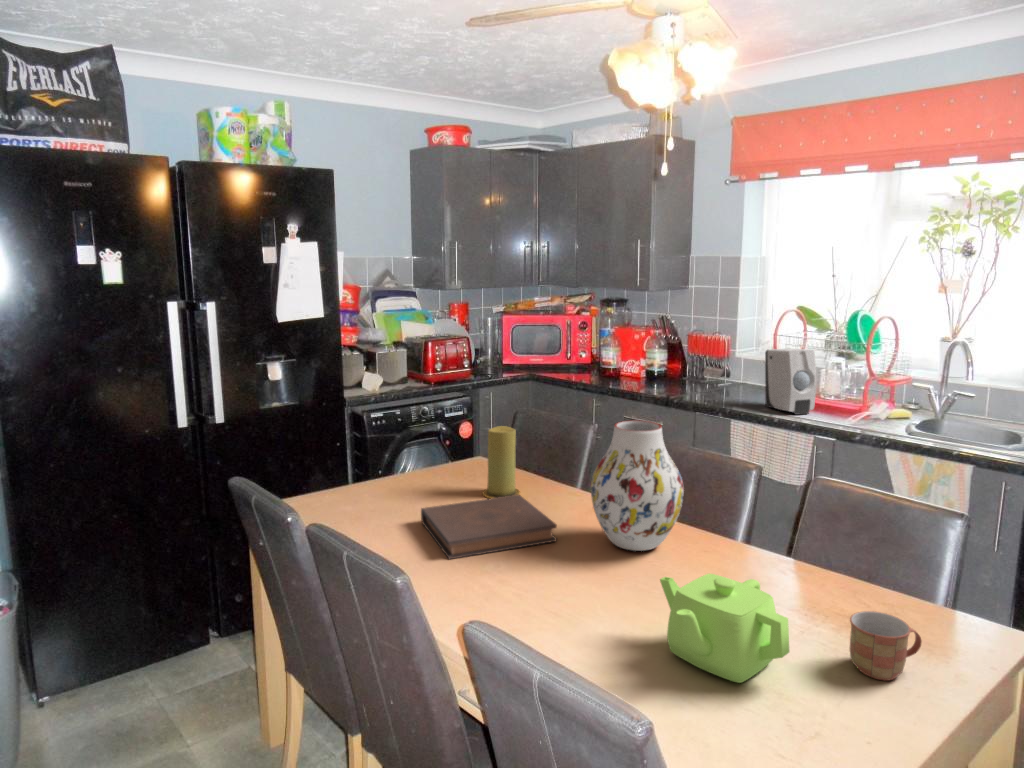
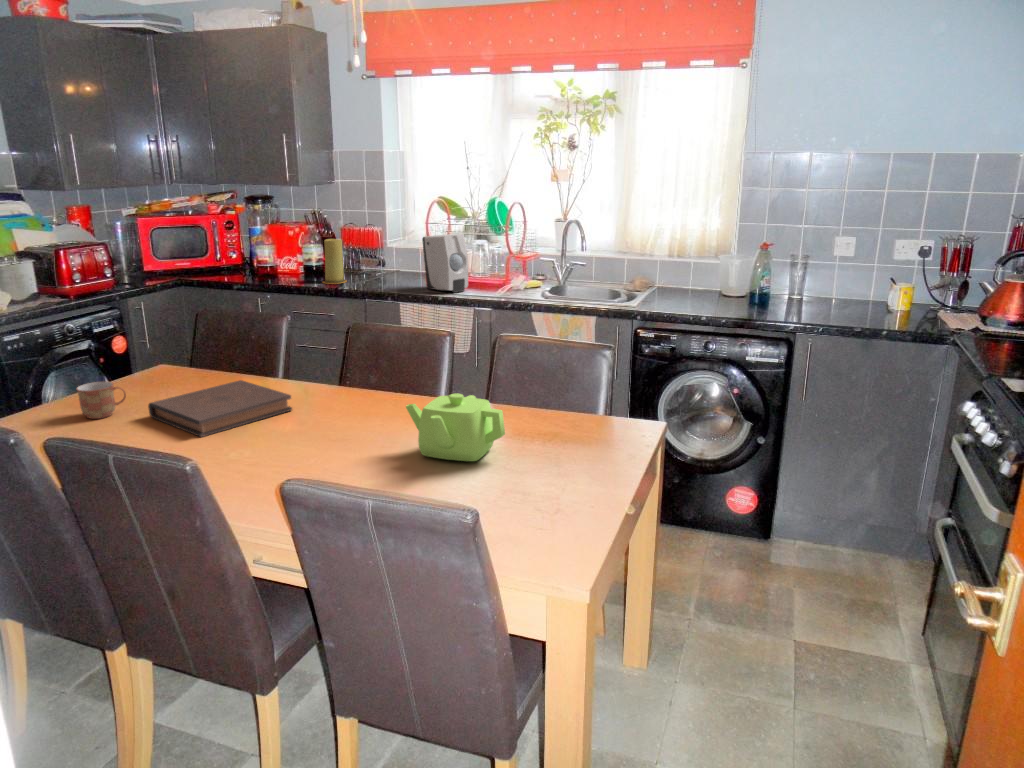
vase: present [591,420,684,551] -> none [318,296,397,405]
candle: present [483,426,520,498] -> present [323,239,347,284]
mug: present [850,611,922,680] -> present [76,382,126,419]

